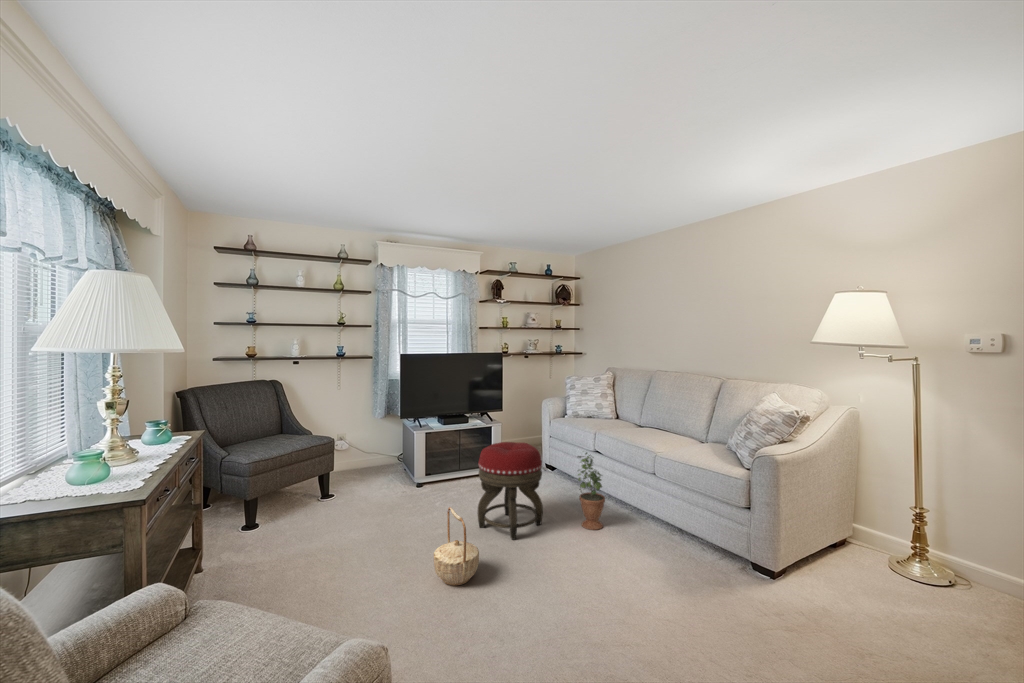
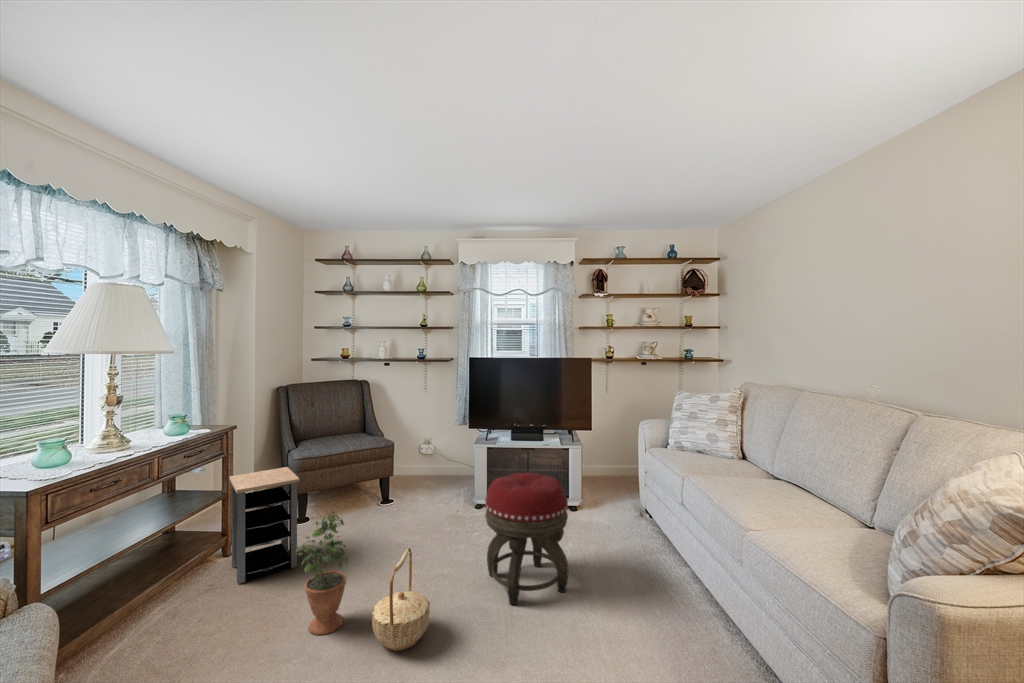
potted plant: present [578,453,605,530] -> present [296,511,348,635]
side table: none [213,467,301,585] -> present [230,467,300,584]

